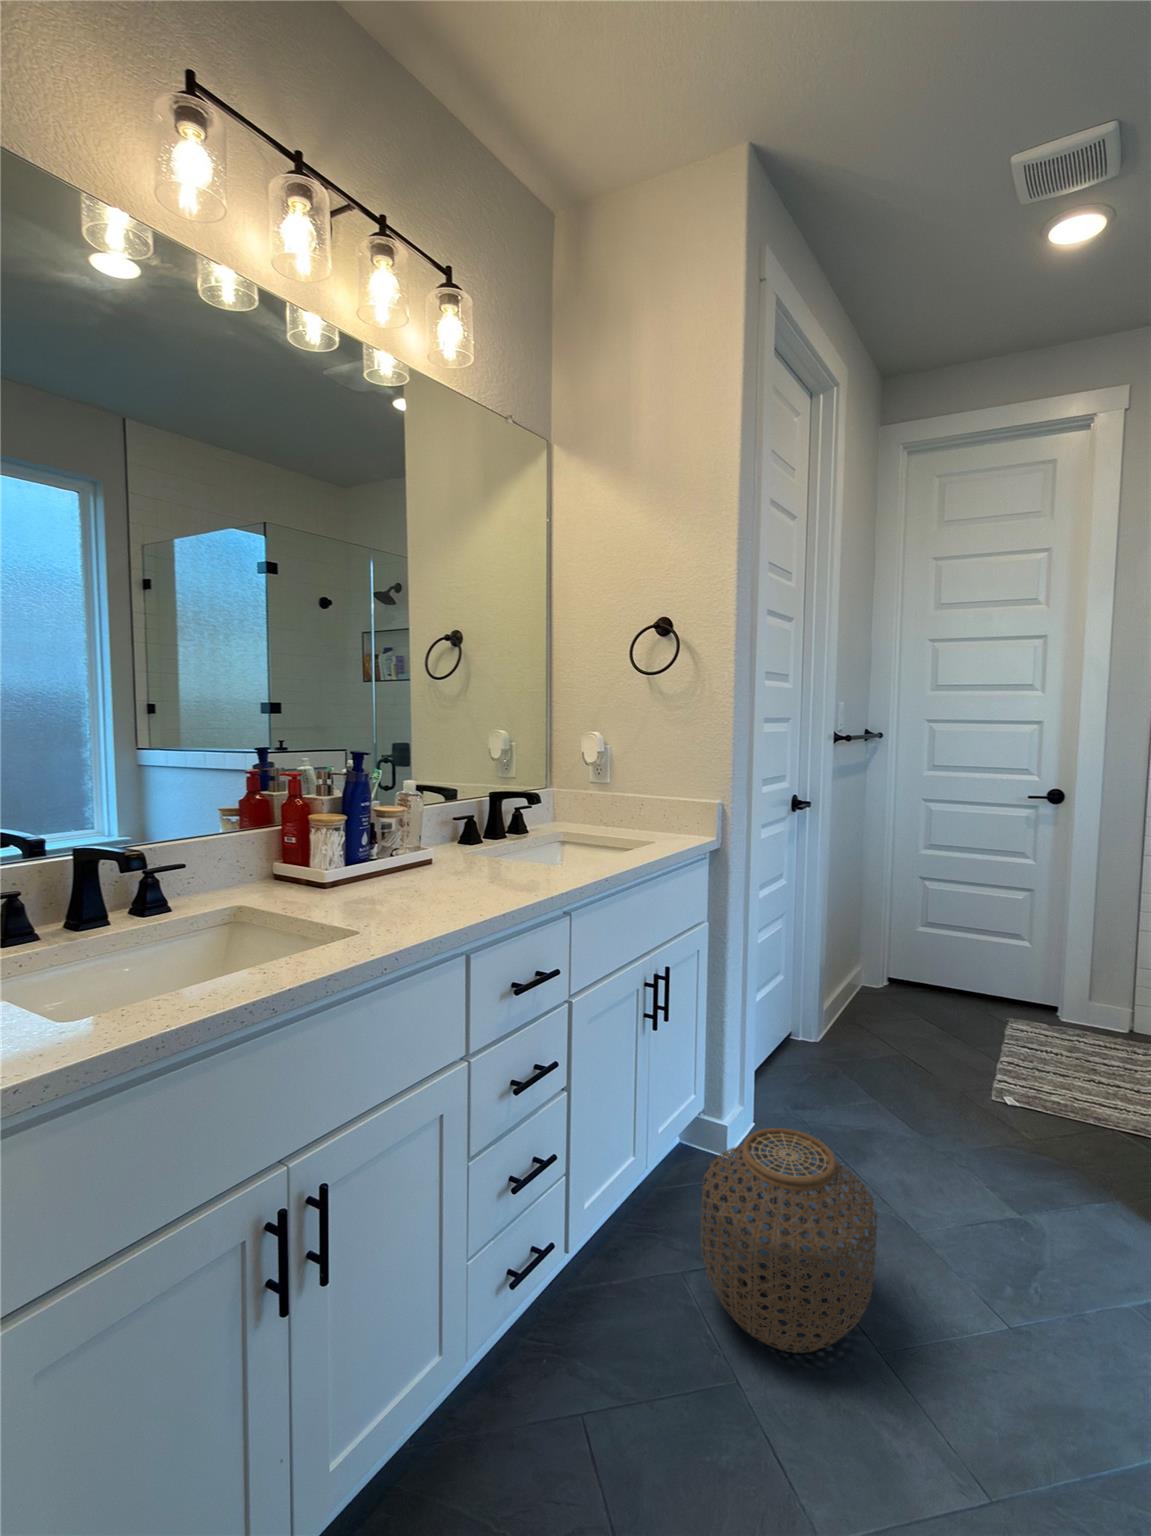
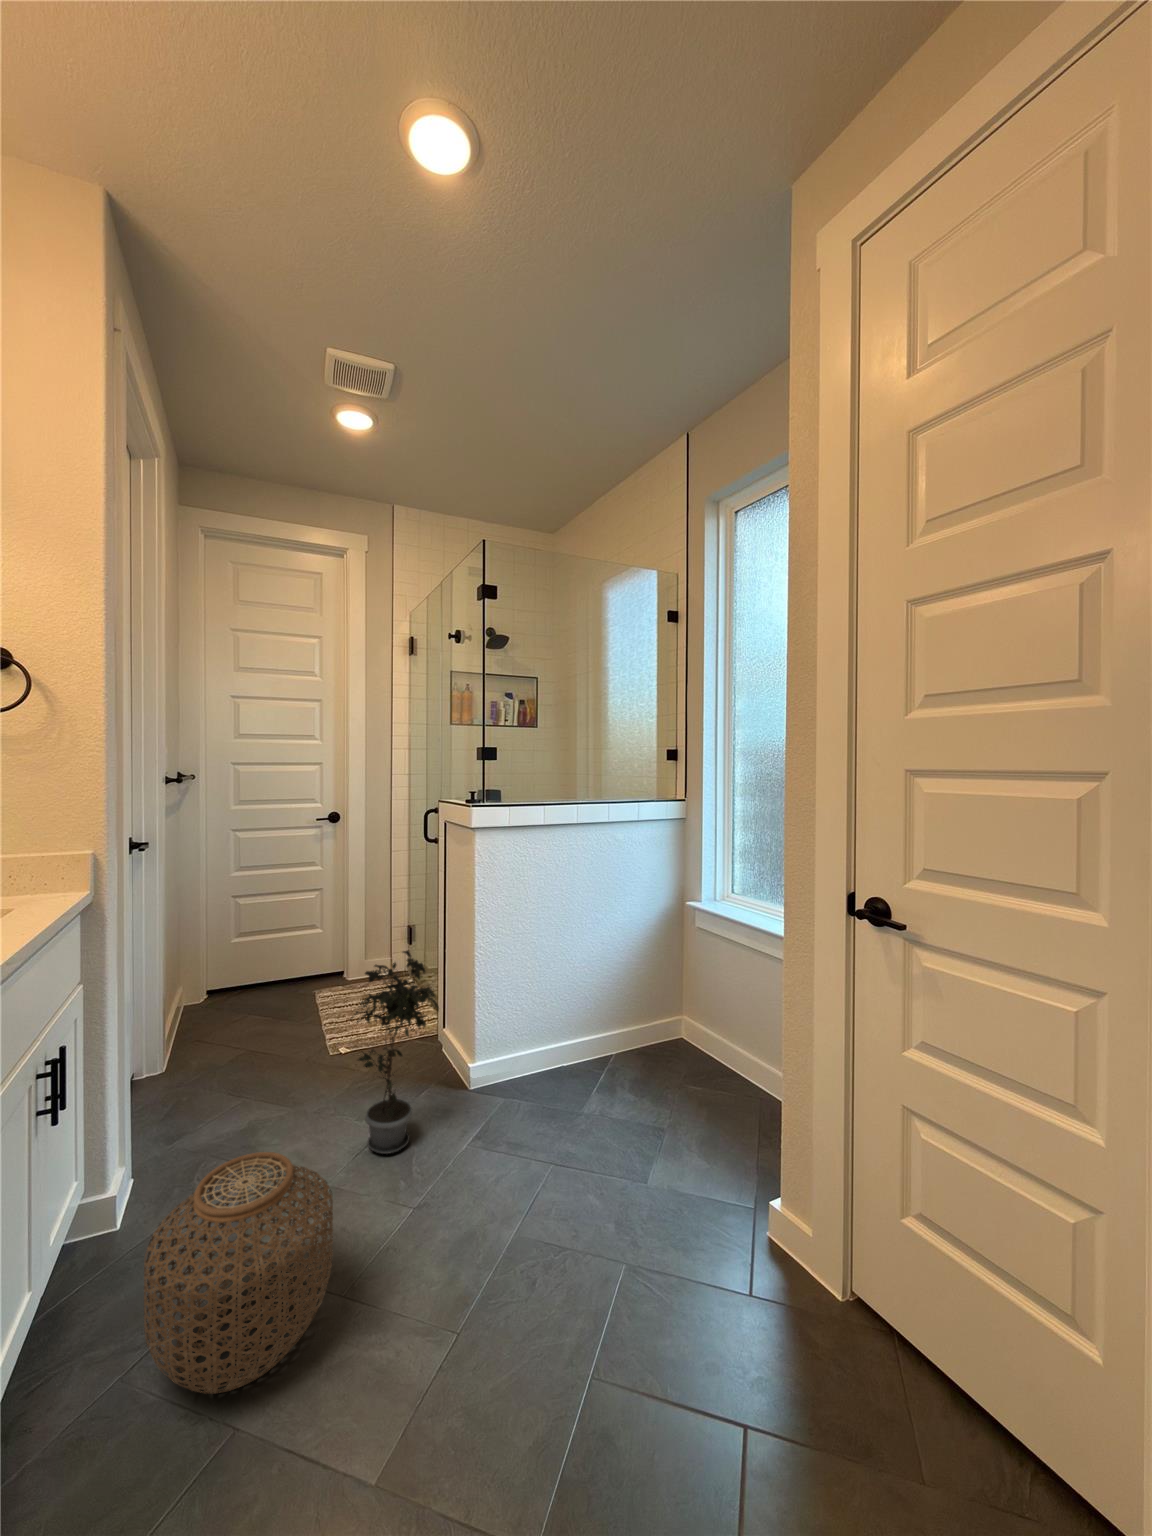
potted plant: none [969,991,1108,1254] -> present [351,950,439,1154]

